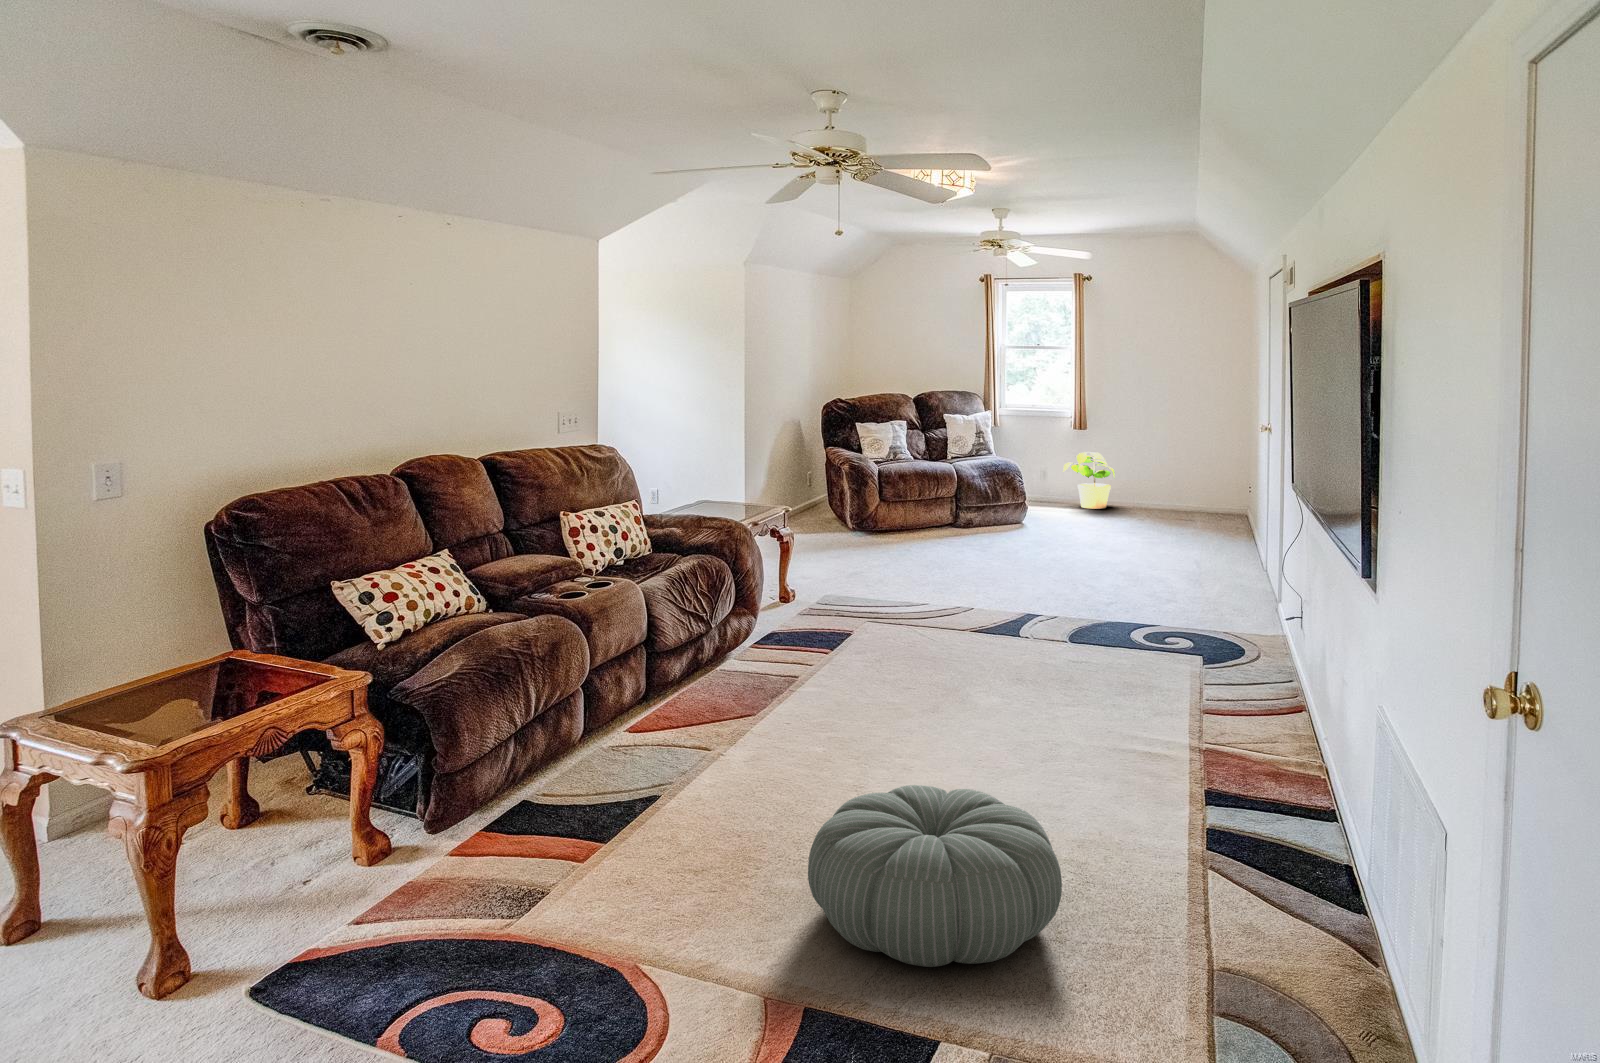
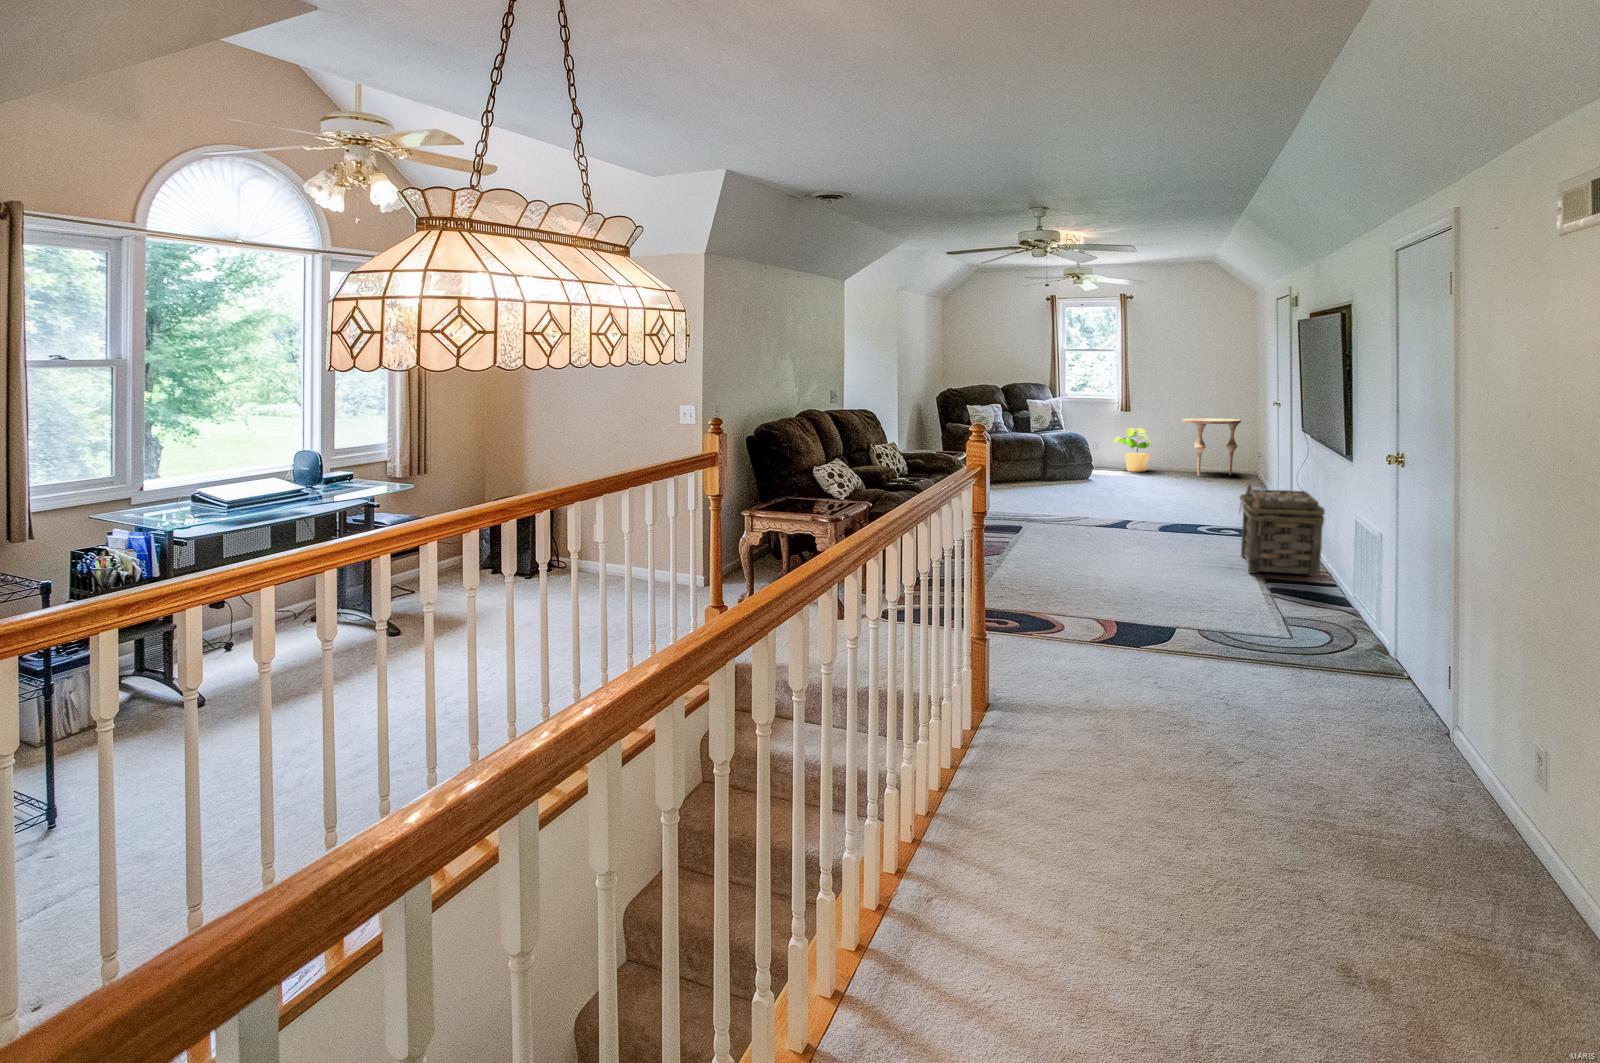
side table: none [1153,439,1231,517] -> present [1183,418,1241,476]
basket: none [1165,590,1325,796] -> present [1239,484,1325,576]
pouf: present [808,785,1062,967] -> none [1100,552,1217,612]

